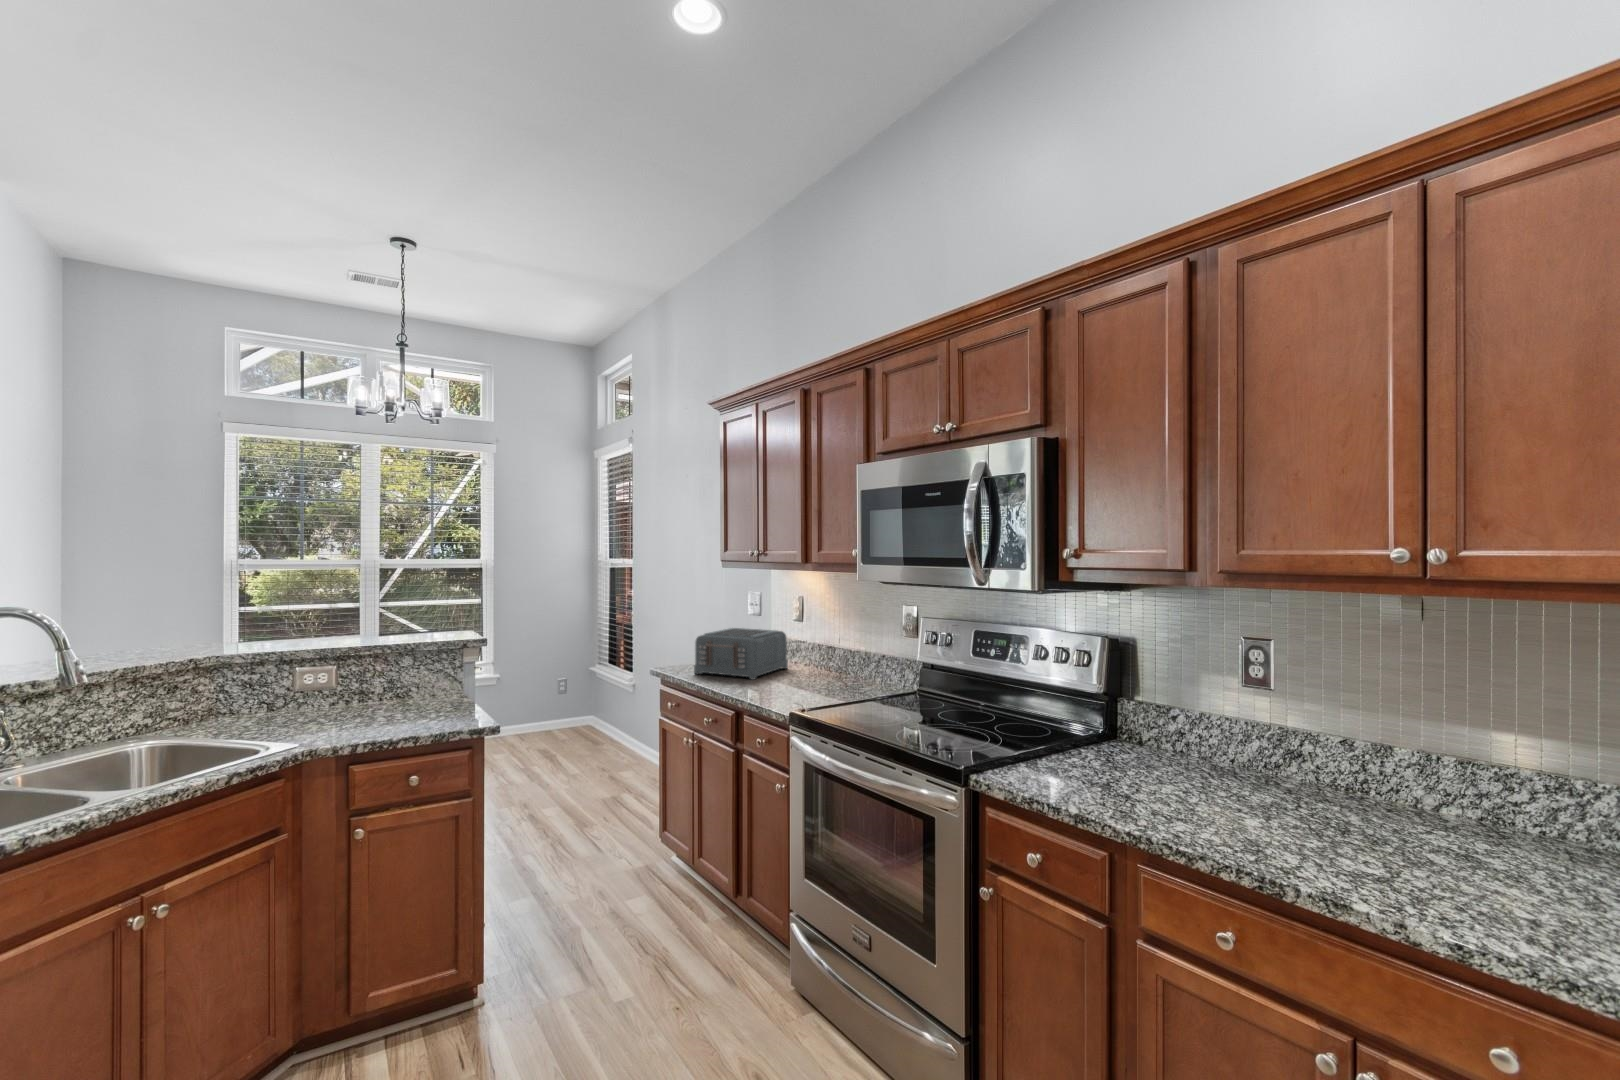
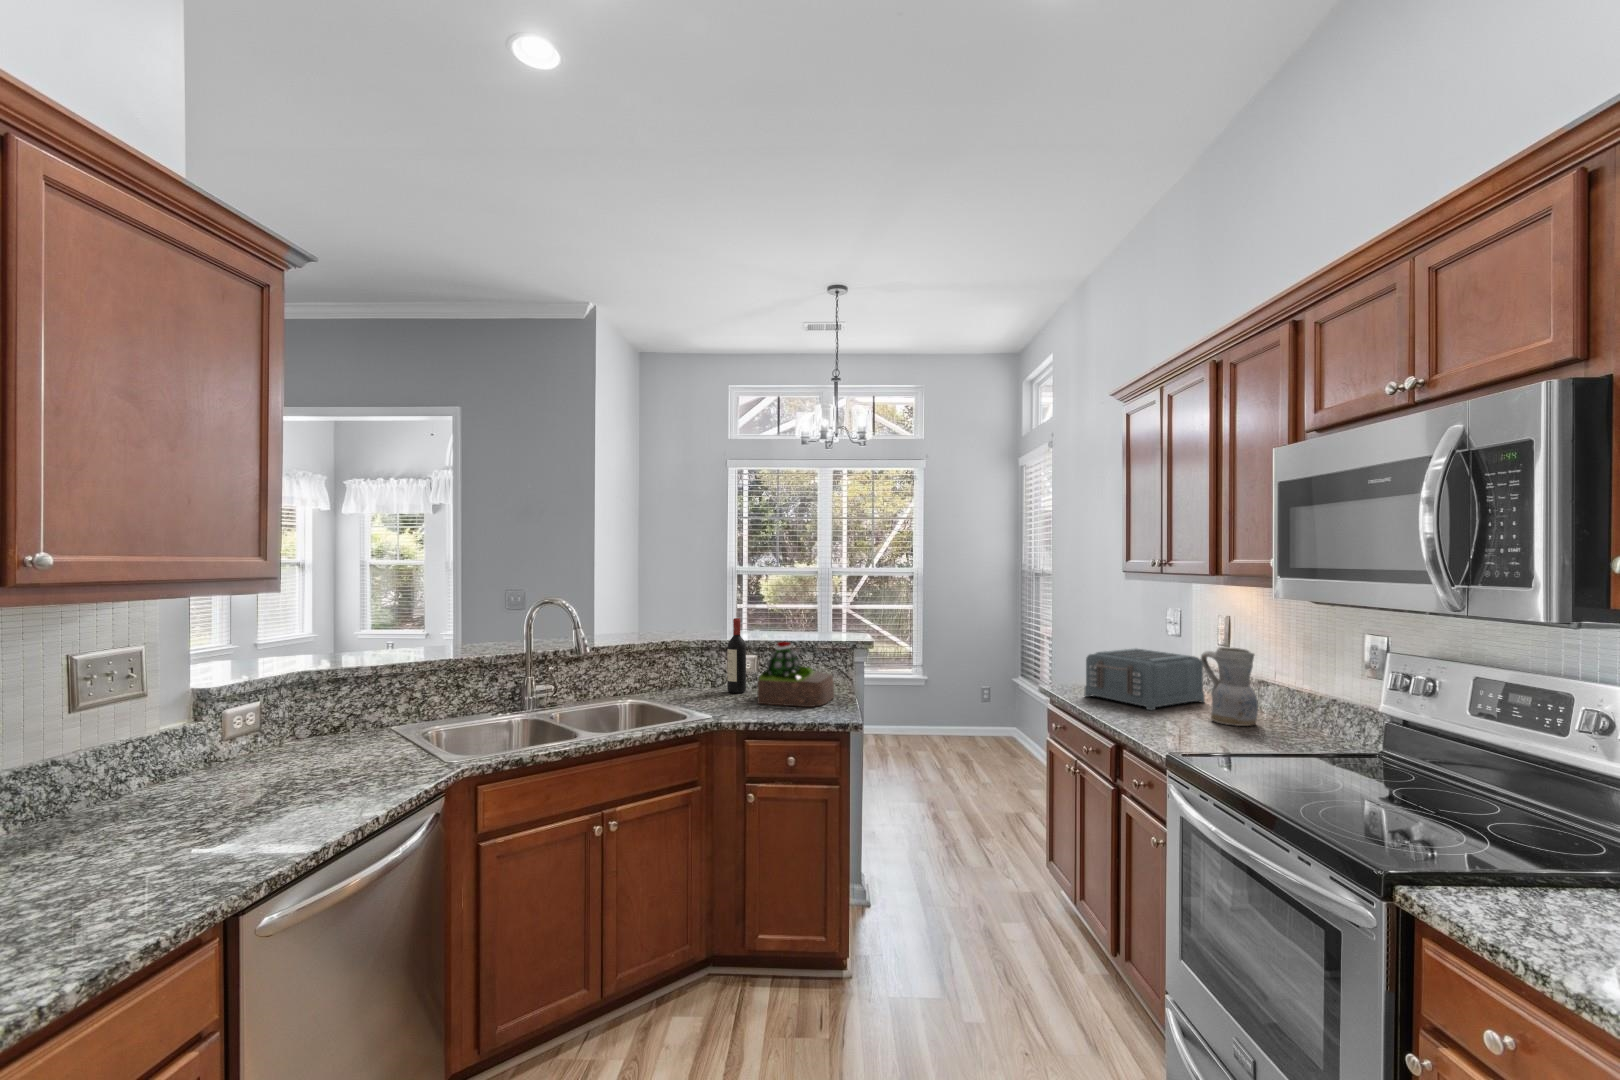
ceramic pitcher: none [793,621,834,684] -> present [1201,647,1258,726]
wine bottle: none [297,624,324,715] -> present [727,618,746,693]
succulent plant: none [351,648,445,723] -> present [758,642,834,707]

